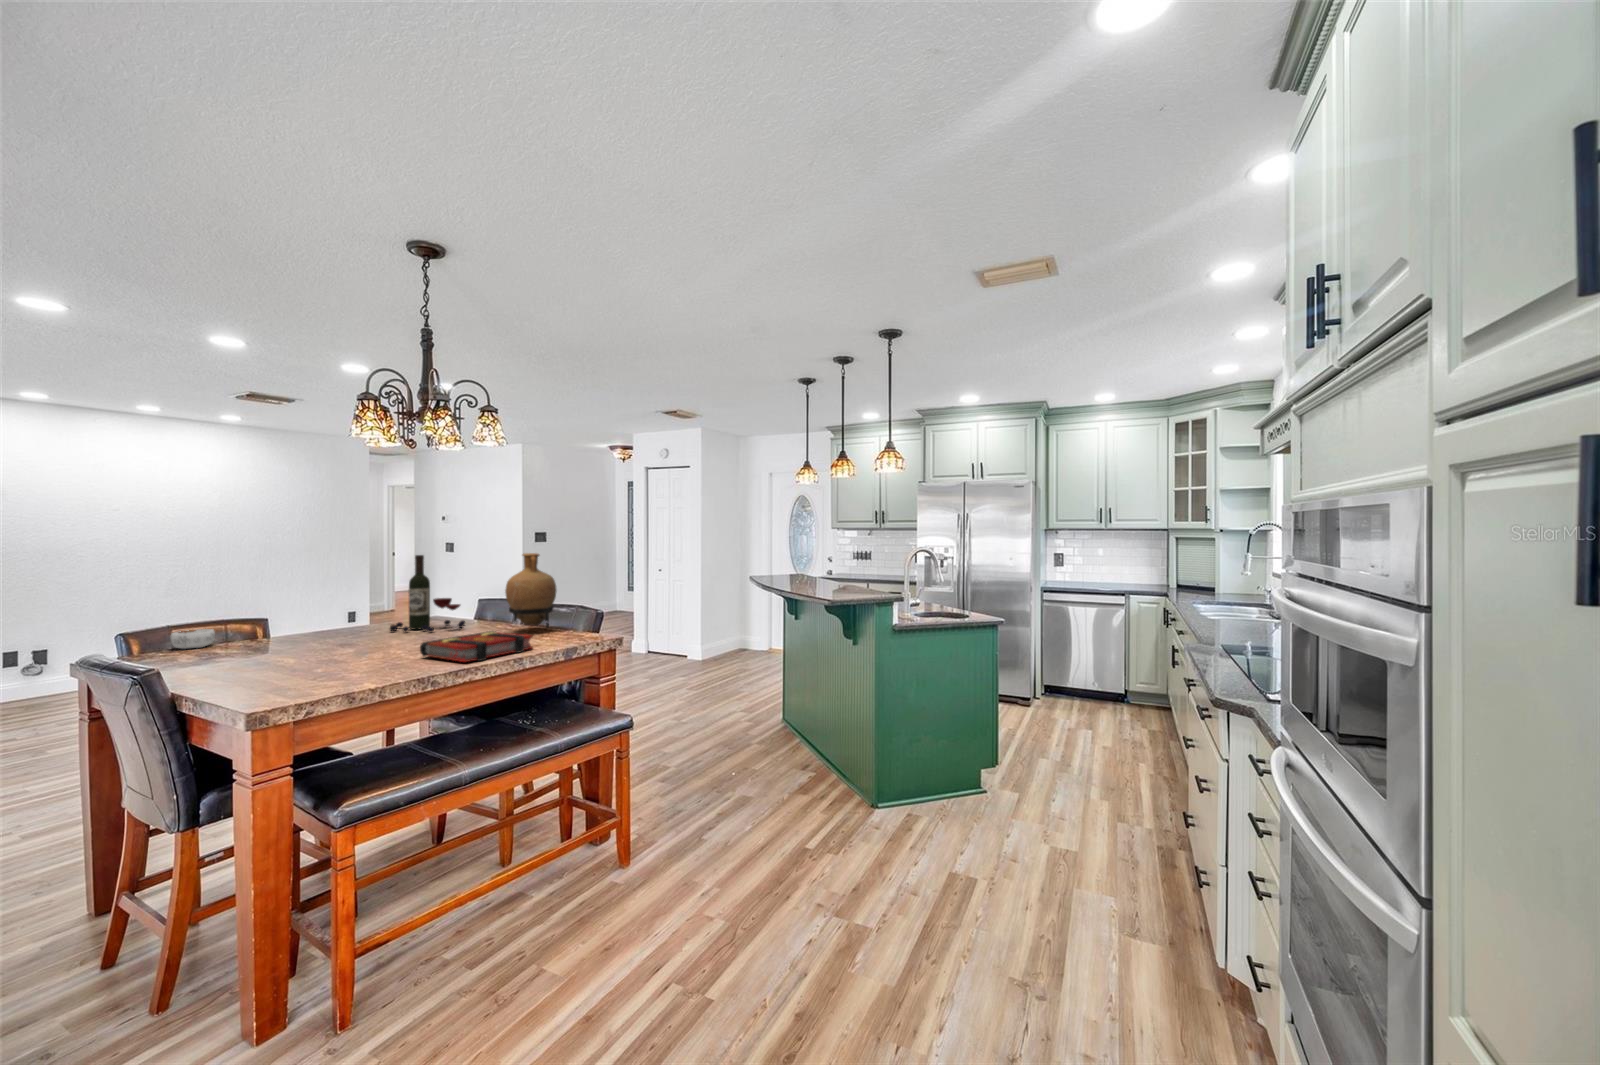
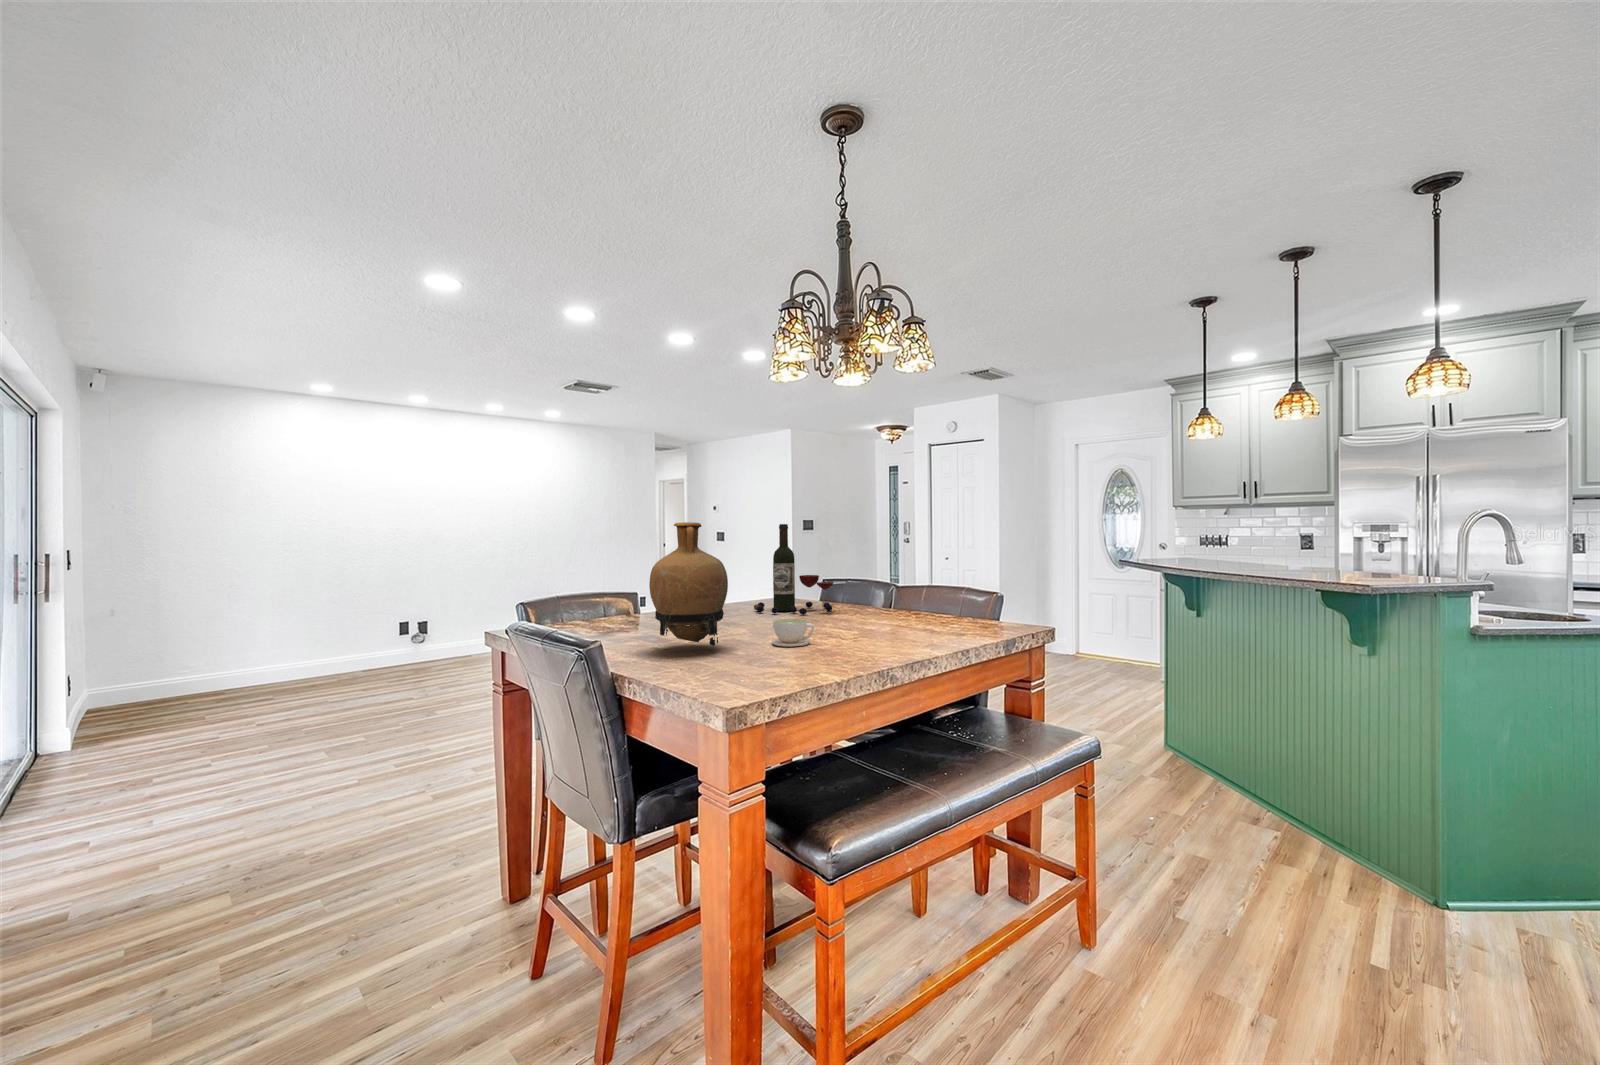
vase: present [505,553,557,627] -> present [649,522,728,646]
decorative bowl: present [170,629,215,649] -> none [561,603,598,622]
book: present [420,631,533,662] -> none [839,614,970,653]
coffee cup: none [360,639,400,662] -> present [772,619,814,647]

